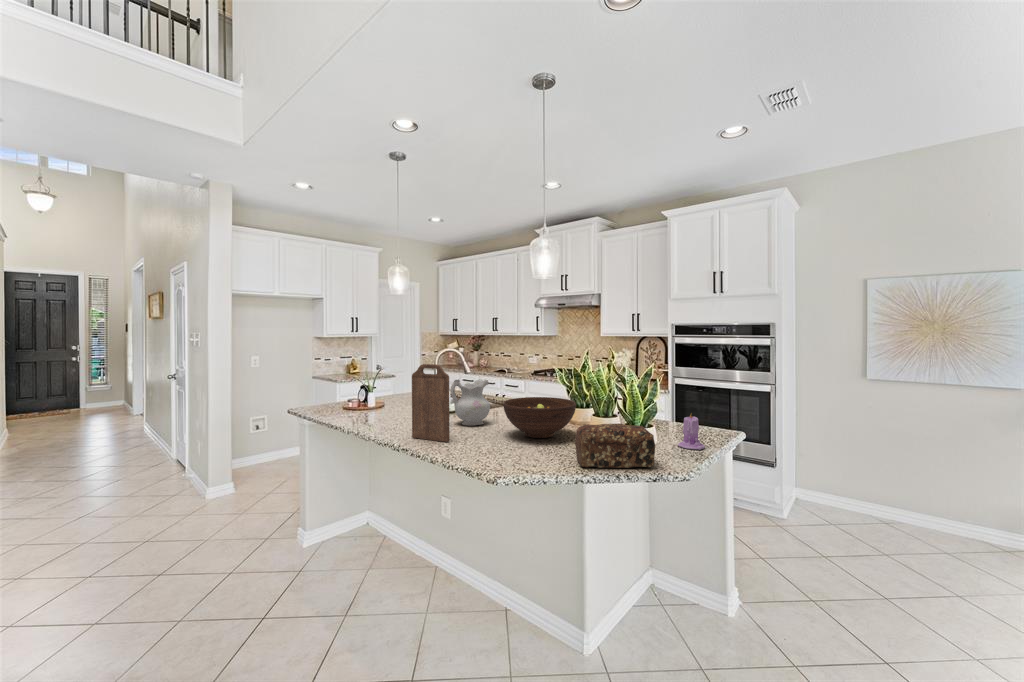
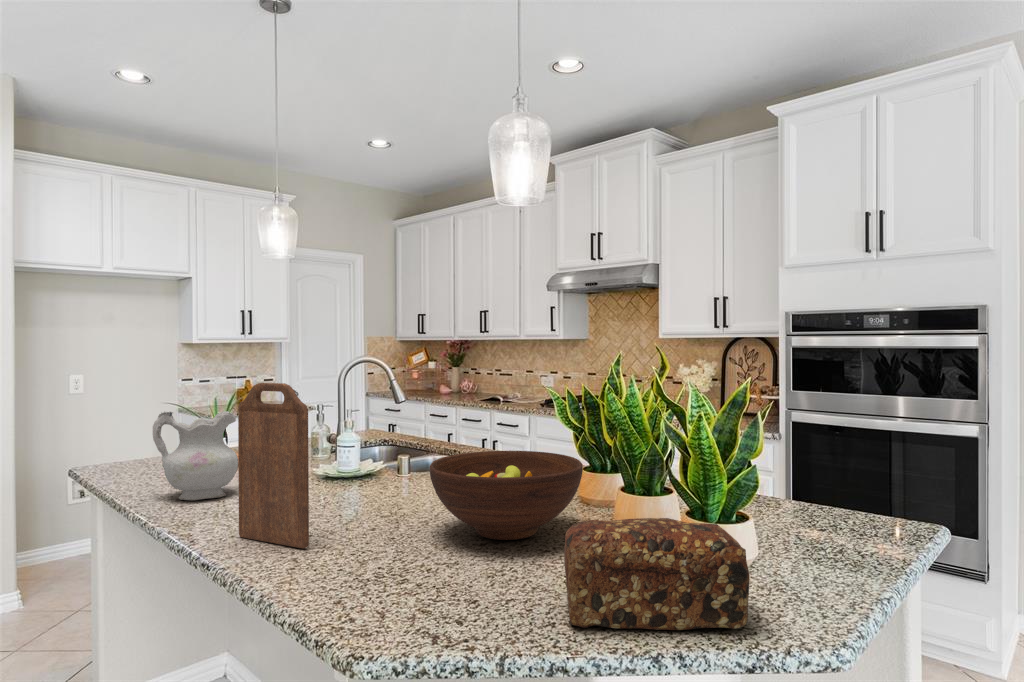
ceramic pitcher: present [451,379,490,426] -> present [153,411,238,501]
candle: present [678,415,705,450] -> none [804,488,866,574]

